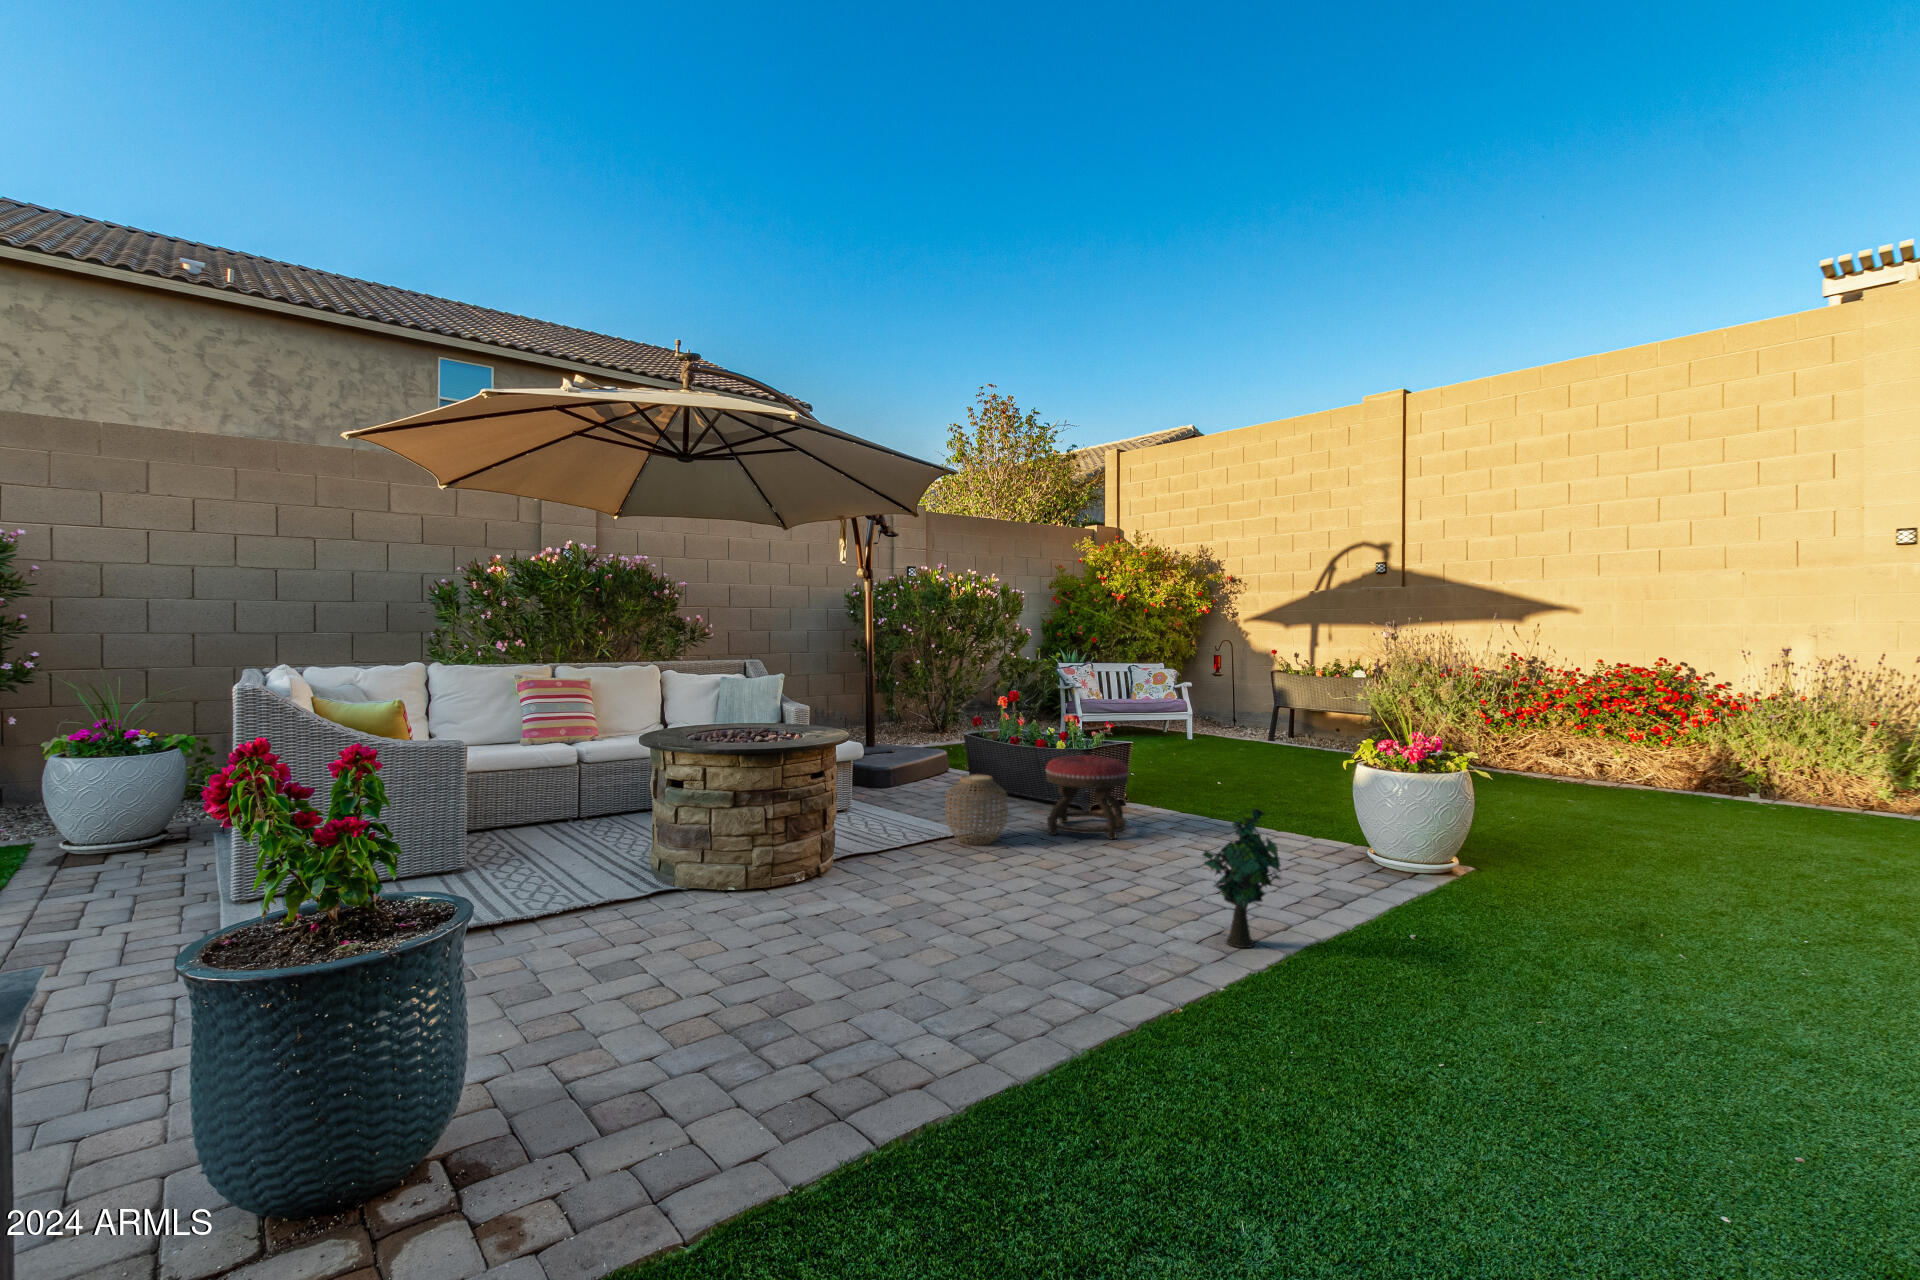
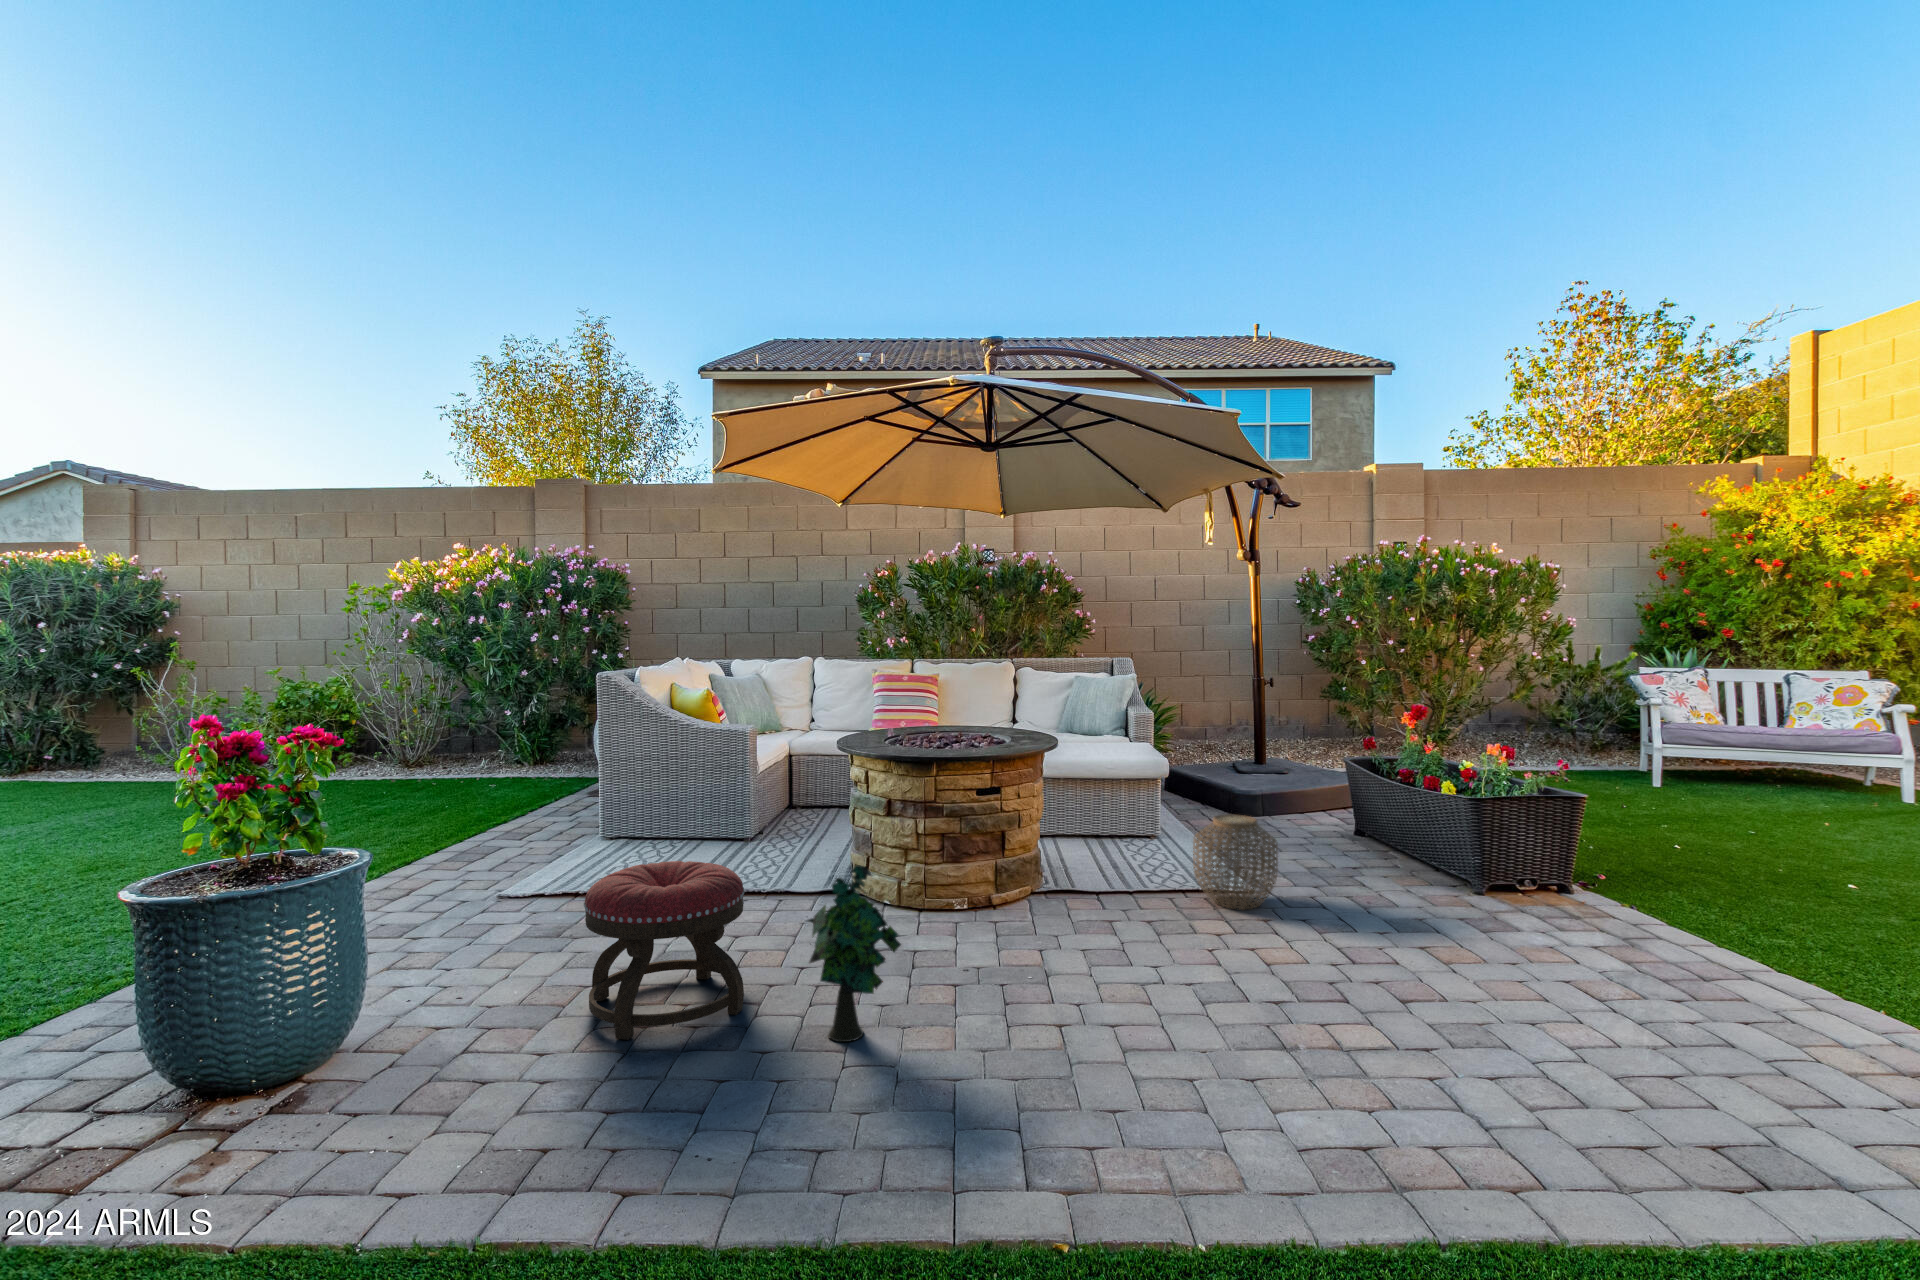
ottoman: present [1046,755,1129,839] -> present [584,861,744,1040]
decorative plant: present [1203,809,1281,948] -> present [807,865,901,1042]

